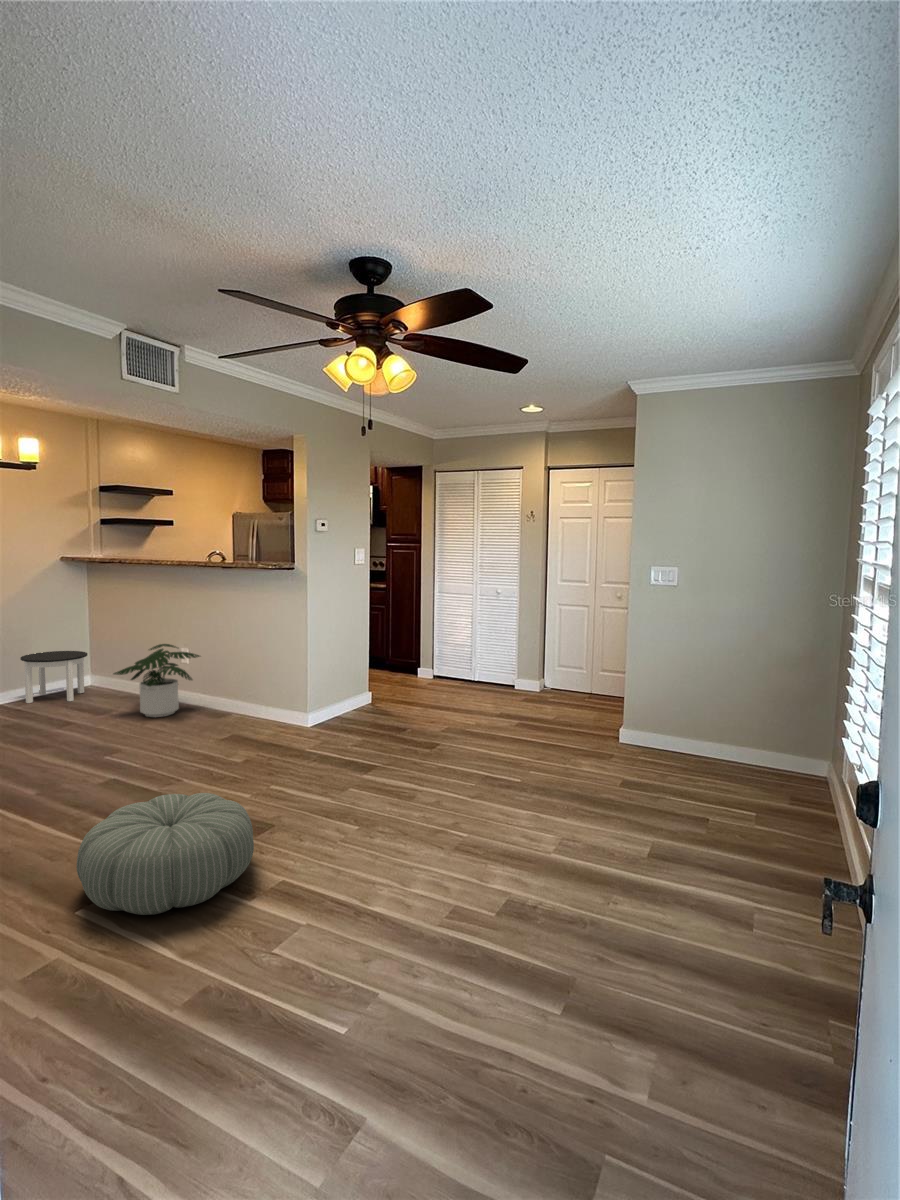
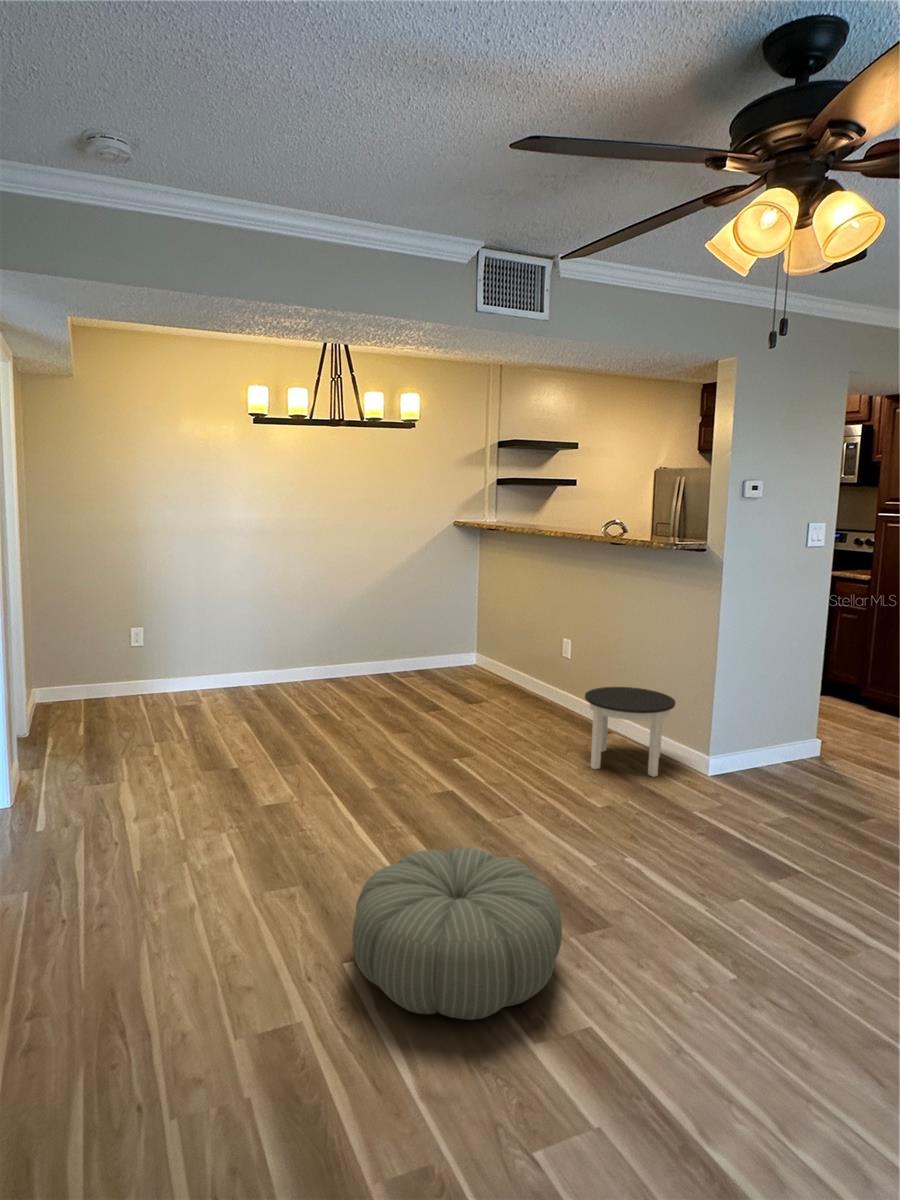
potted plant: present [114,644,199,717] -> none [485,633,583,721]
round table: present [20,651,87,703] -> present [585,687,676,777]

